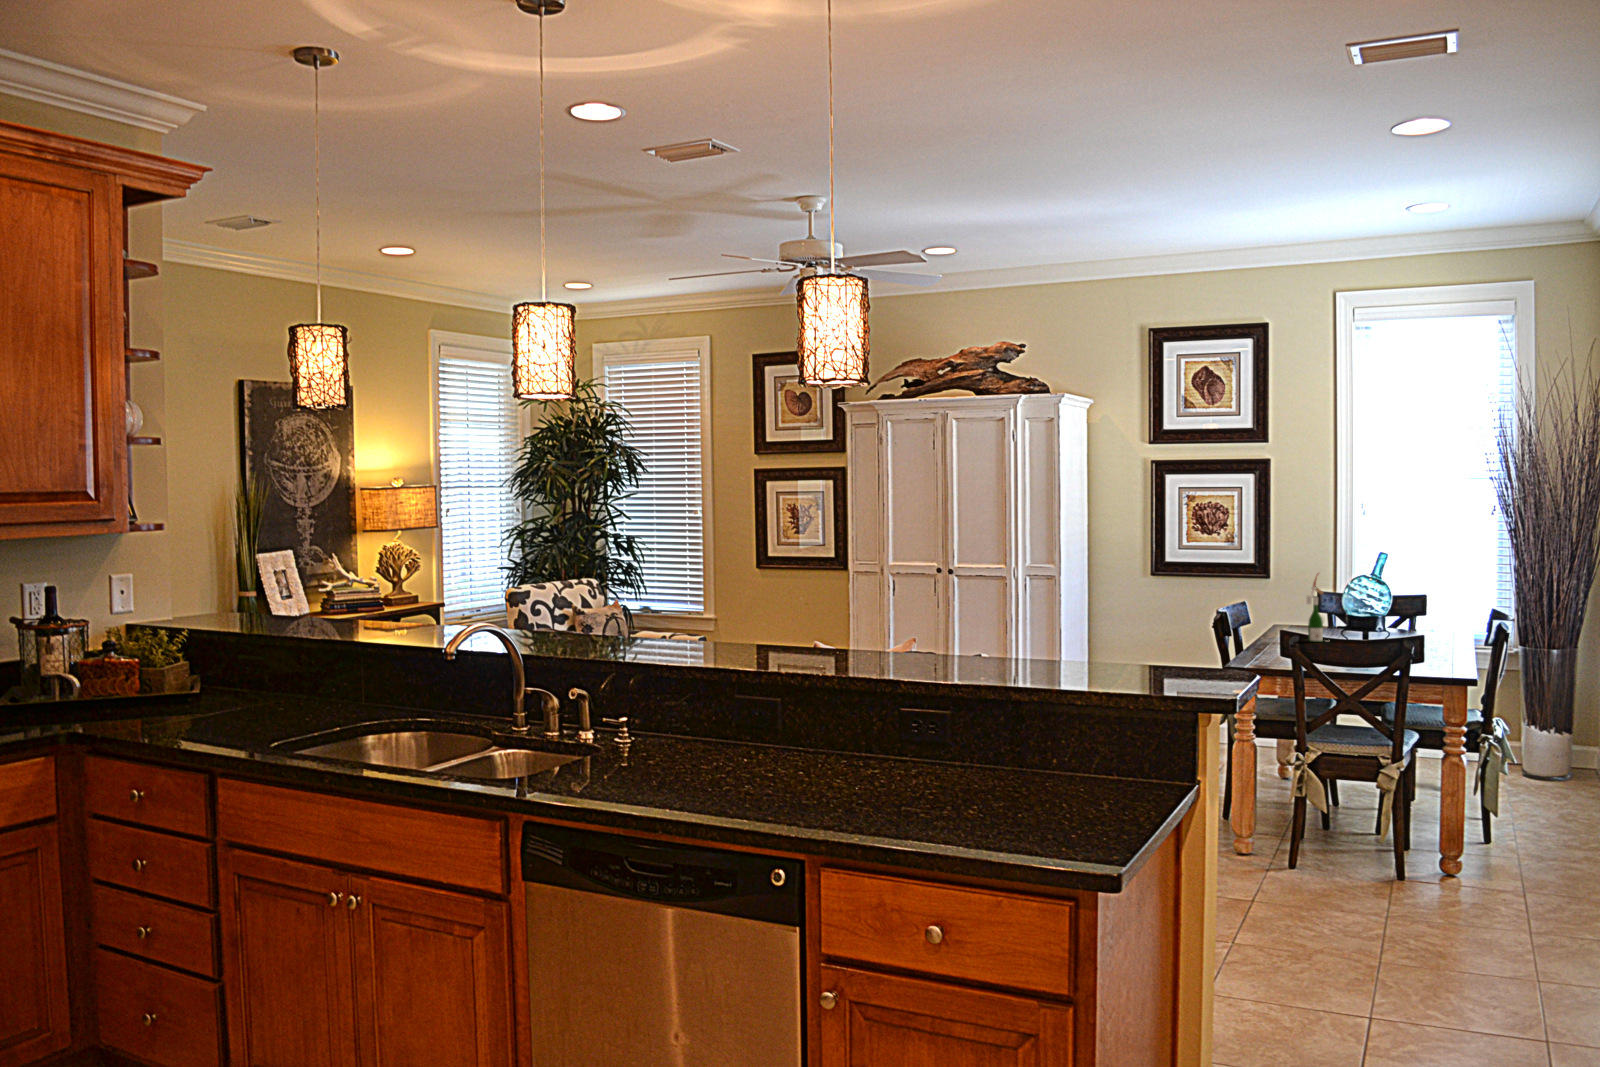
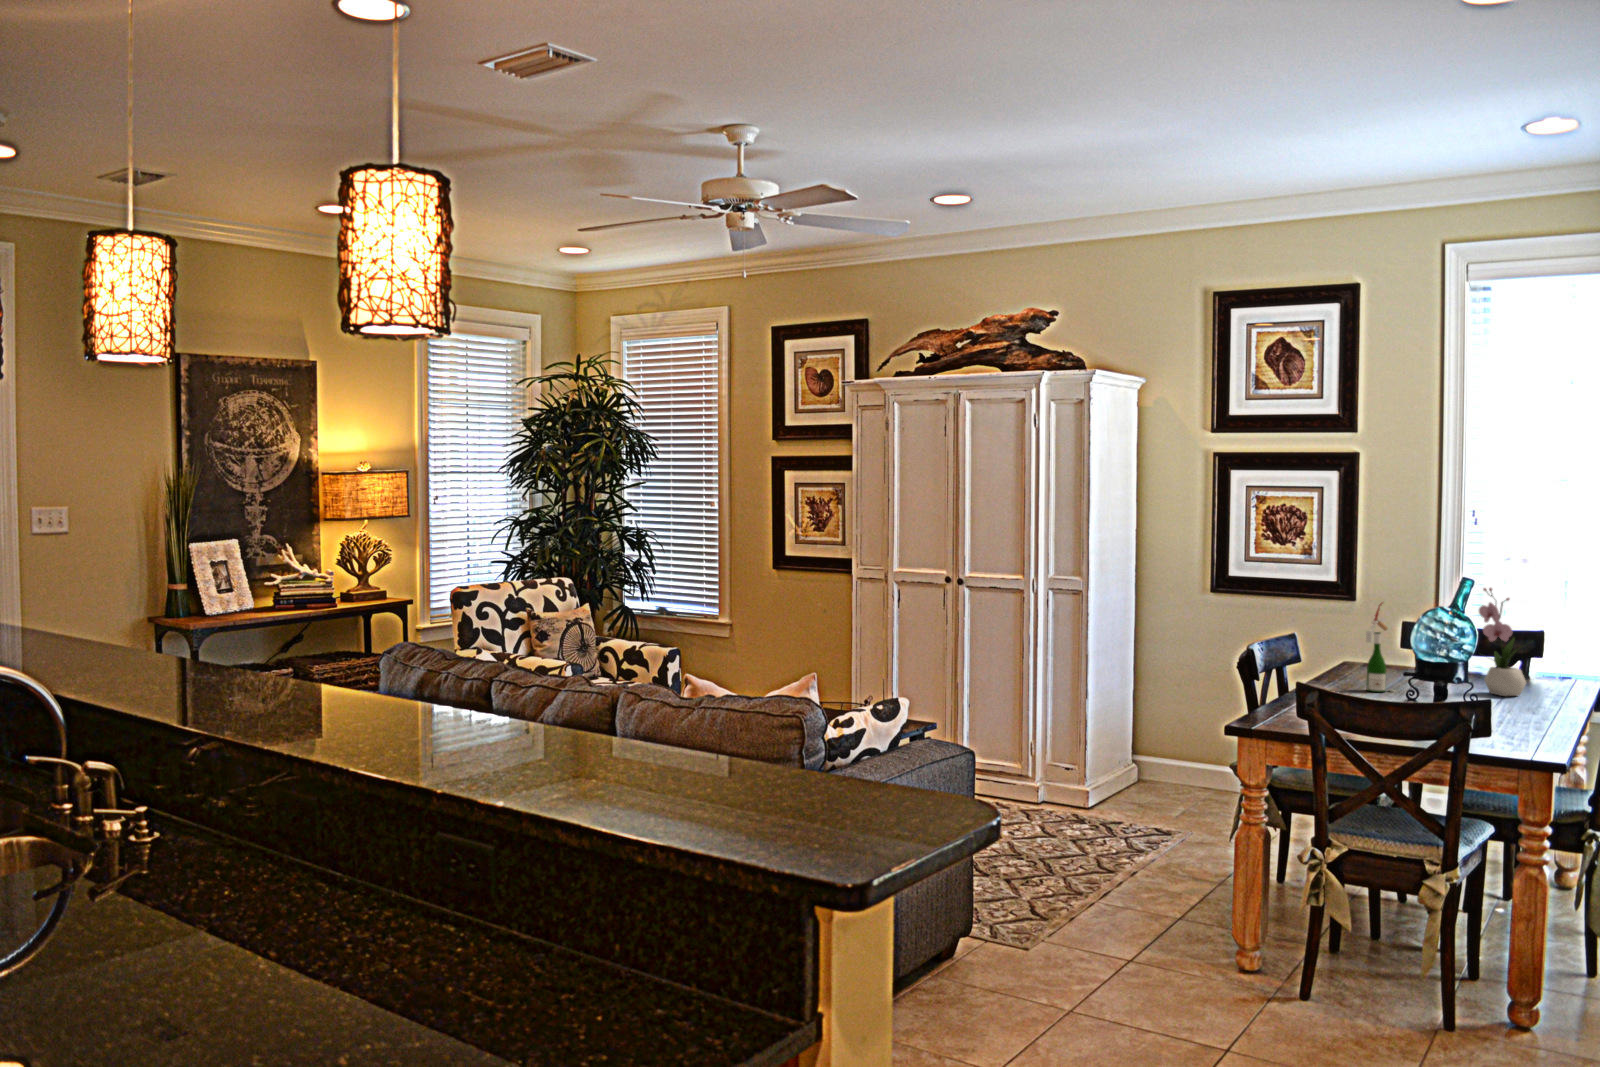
flower arrangement: none [1389,559,1429,641] -> present [1479,588,1526,696]

